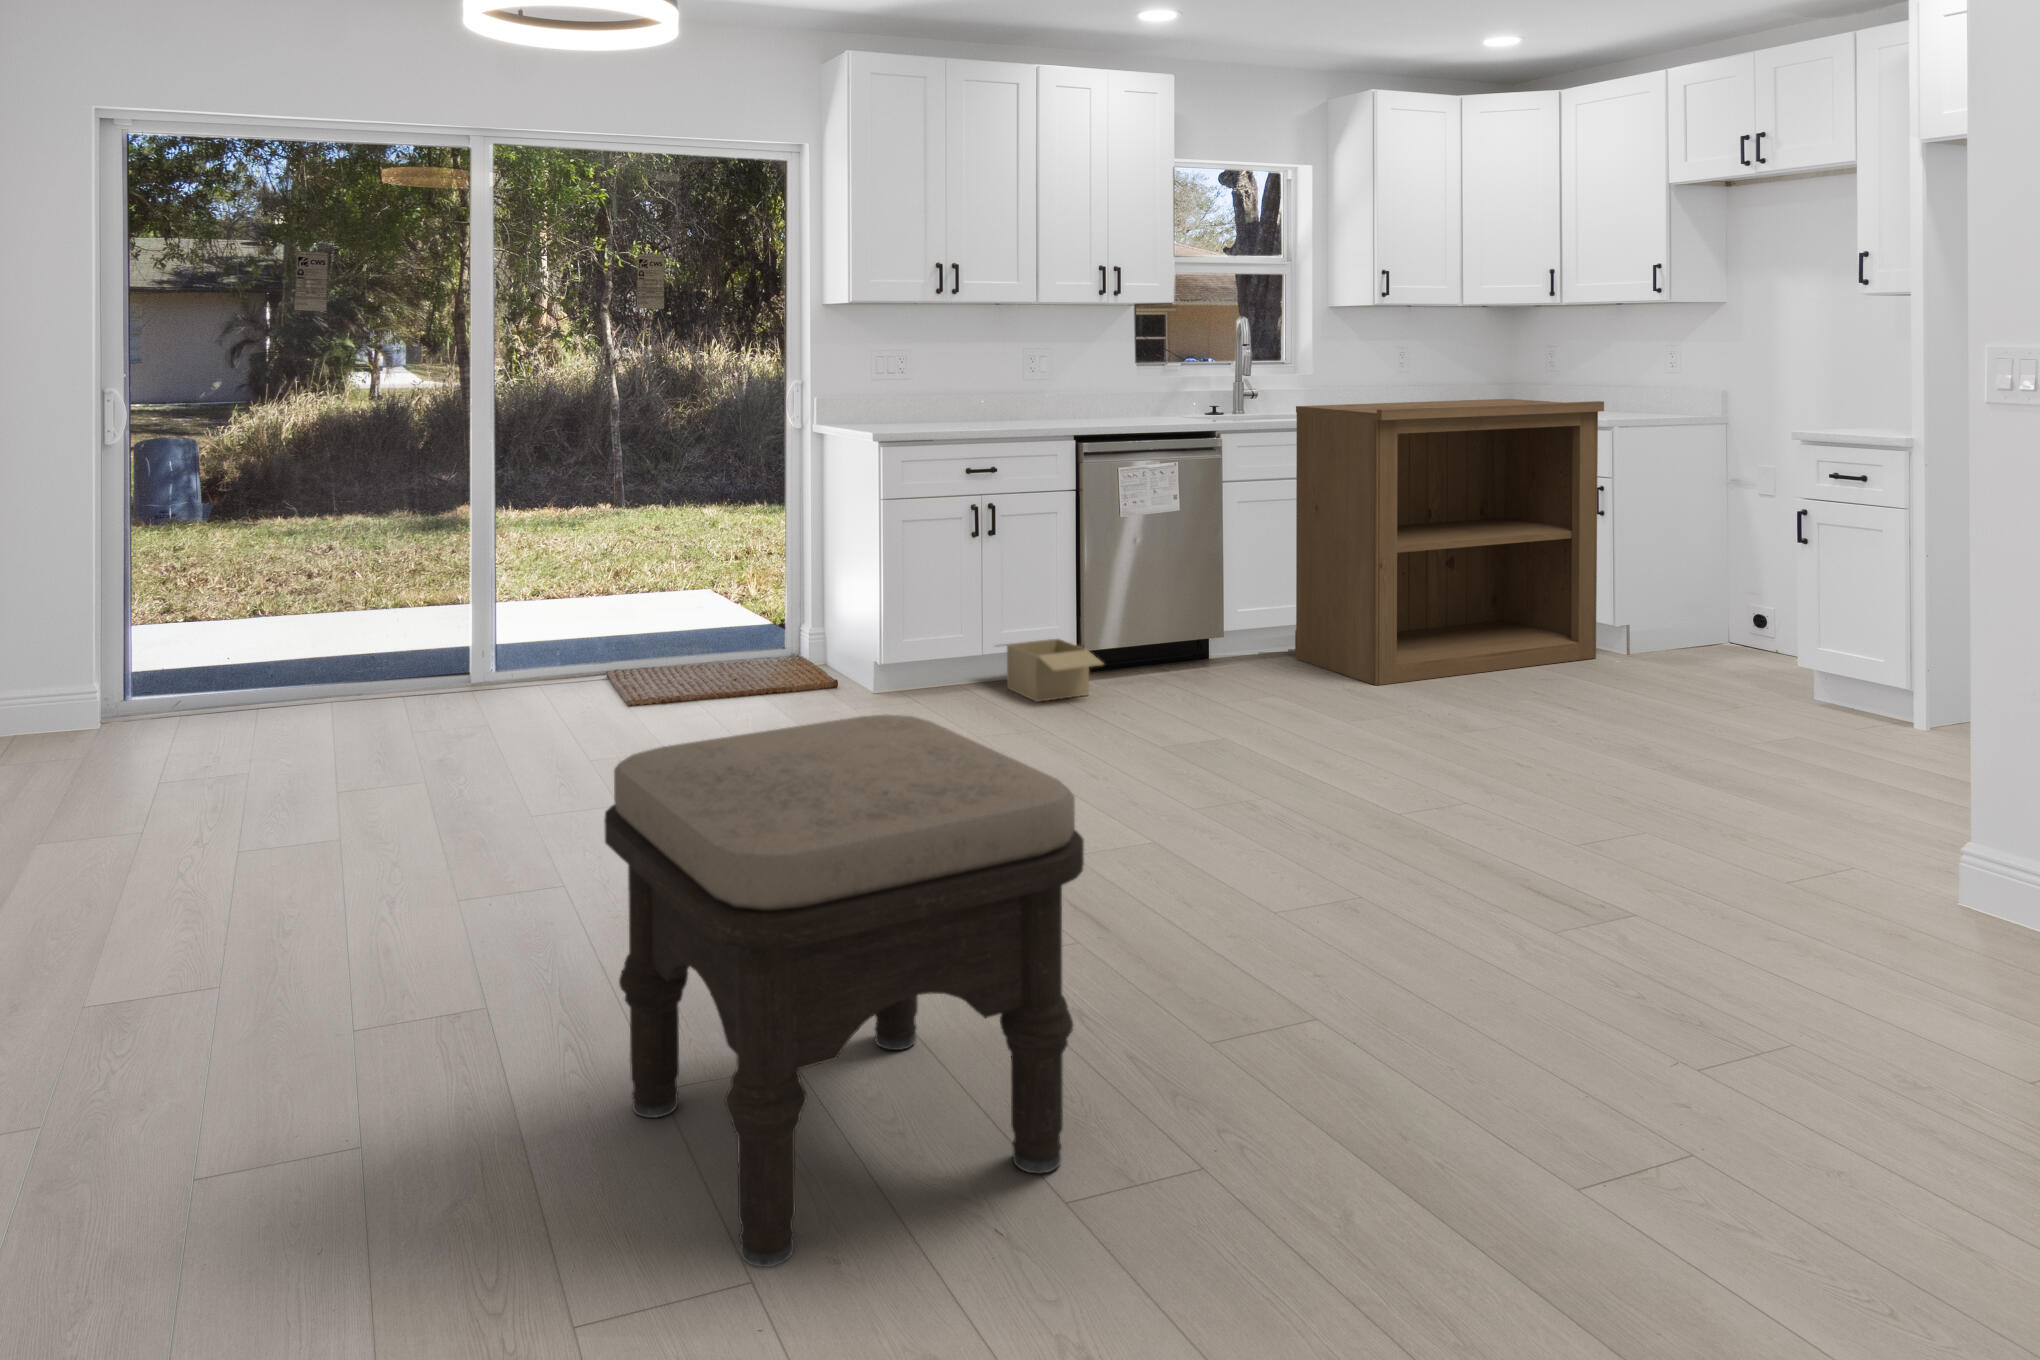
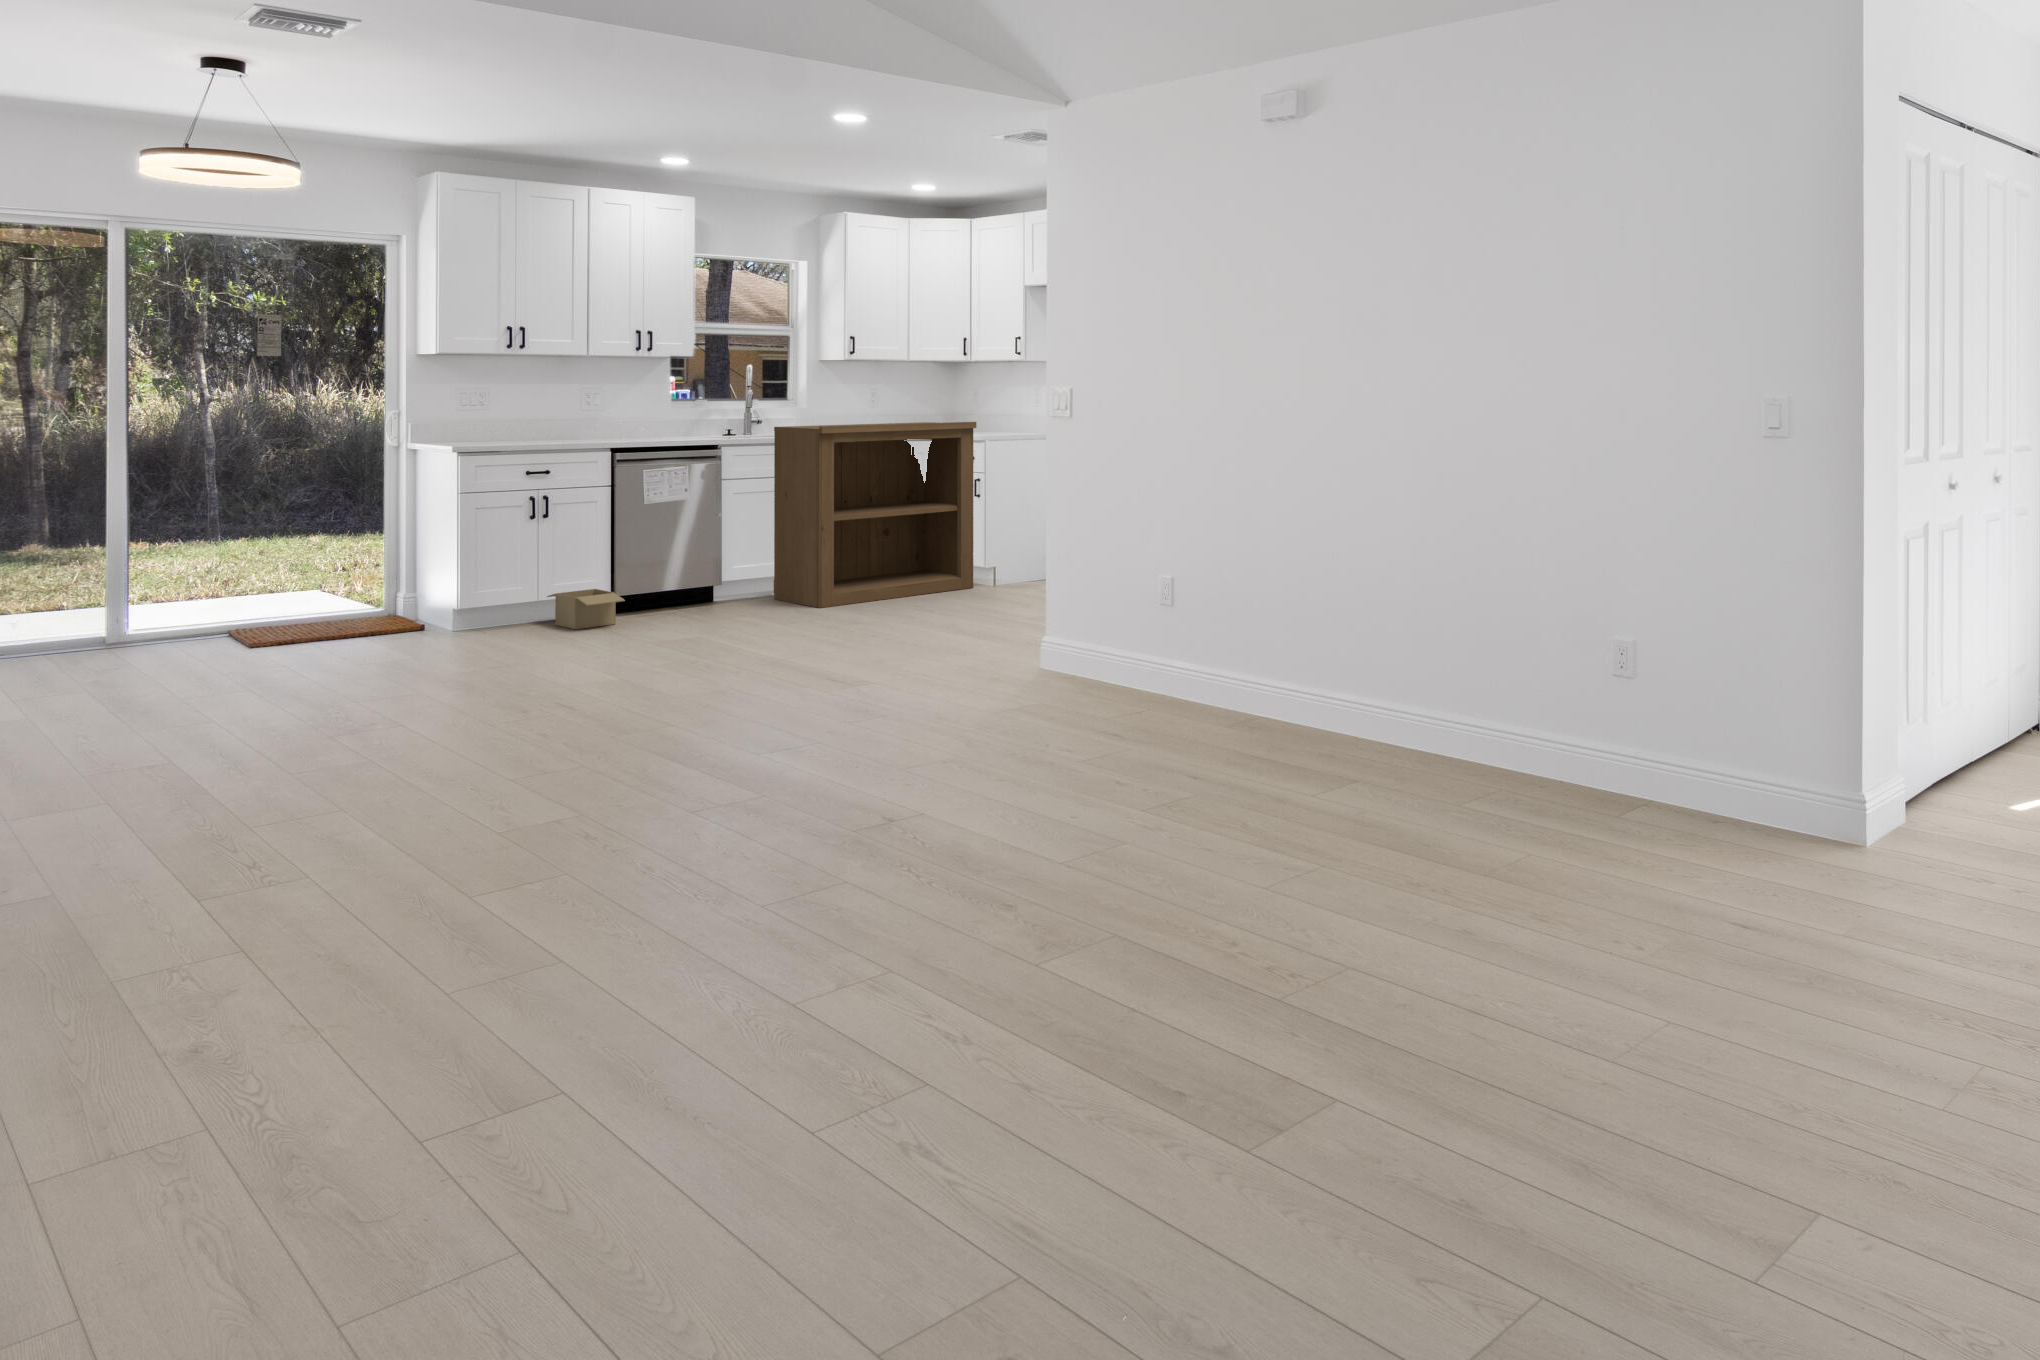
ottoman: present [604,714,1084,1267] -> none [262,576,540,816]

